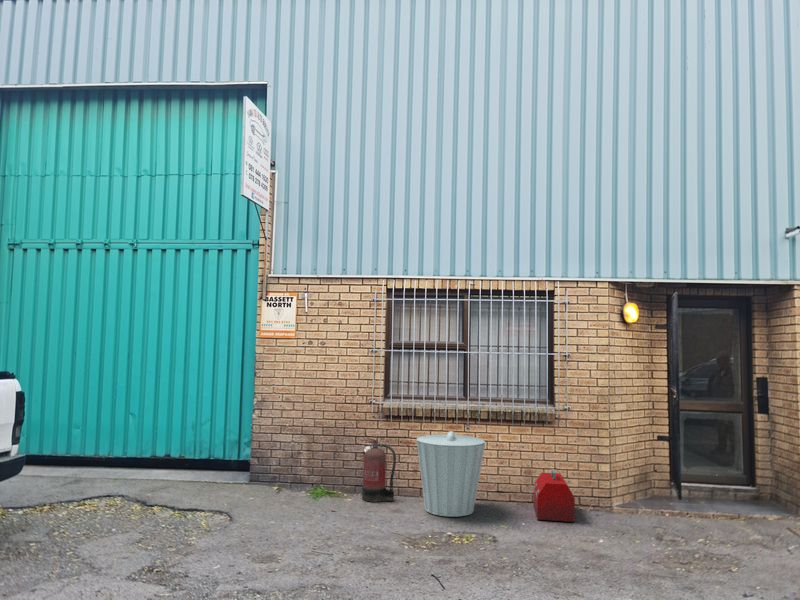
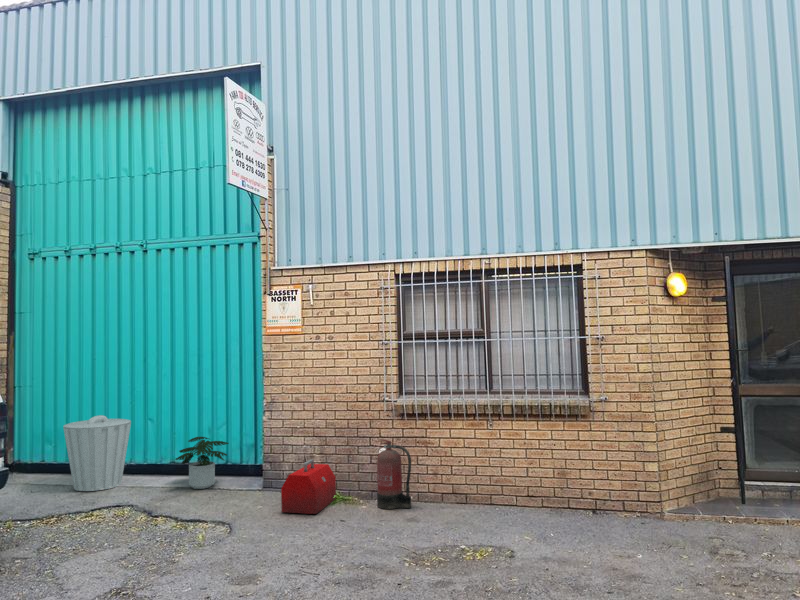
trash can: present [417,431,485,517] -> present [63,415,131,491]
potted plant: none [162,432,214,482] -> present [176,437,228,489]
toolbox: present [533,469,575,522] -> present [281,460,336,514]

